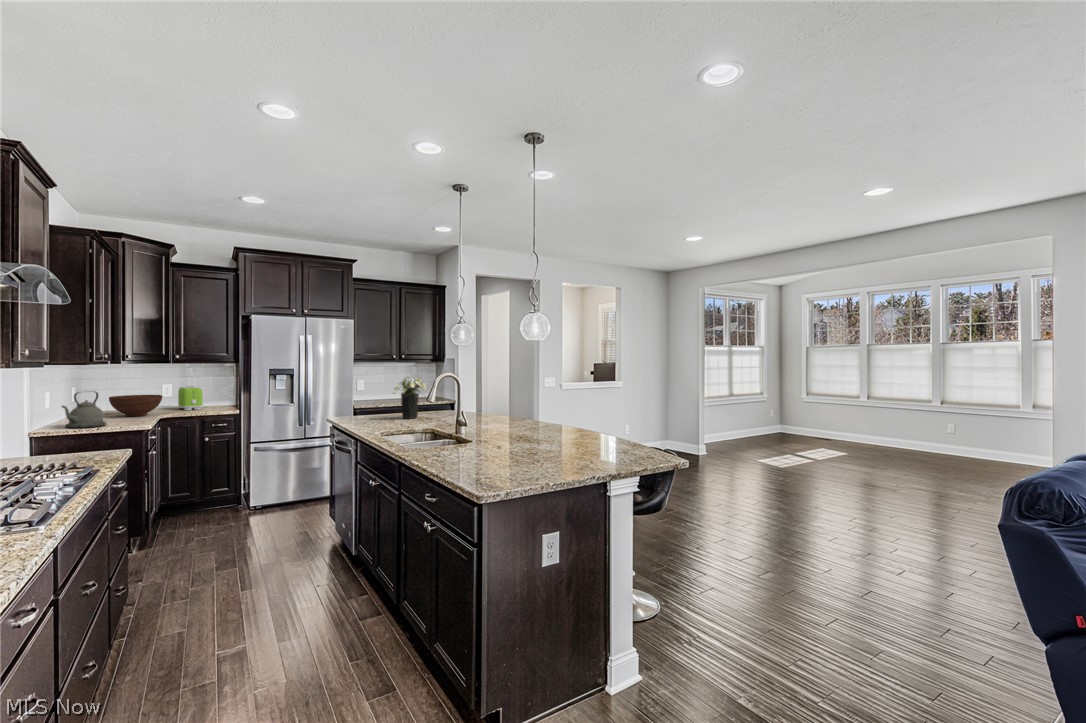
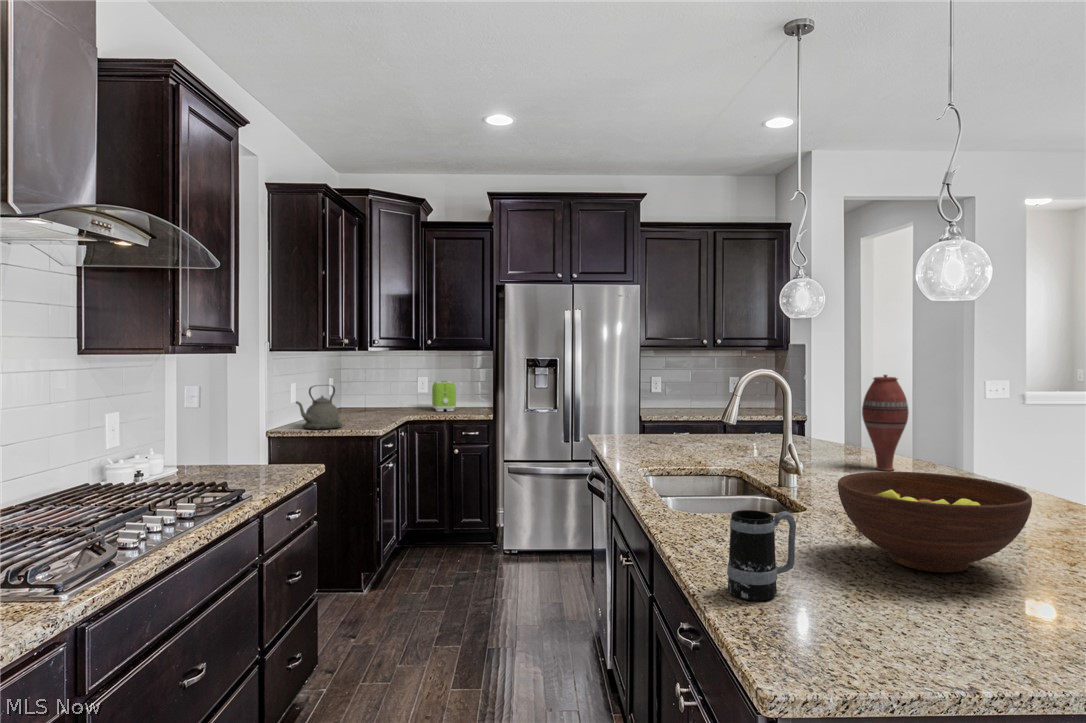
flower arrangement: present [393,376,425,419] -> none [682,369,745,445]
vase: none [493,376,514,424] -> present [862,375,909,471]
fruit bowl: present [109,395,162,416] -> present [838,472,1032,573]
mug: none [451,433,479,472] -> present [727,510,796,601]

